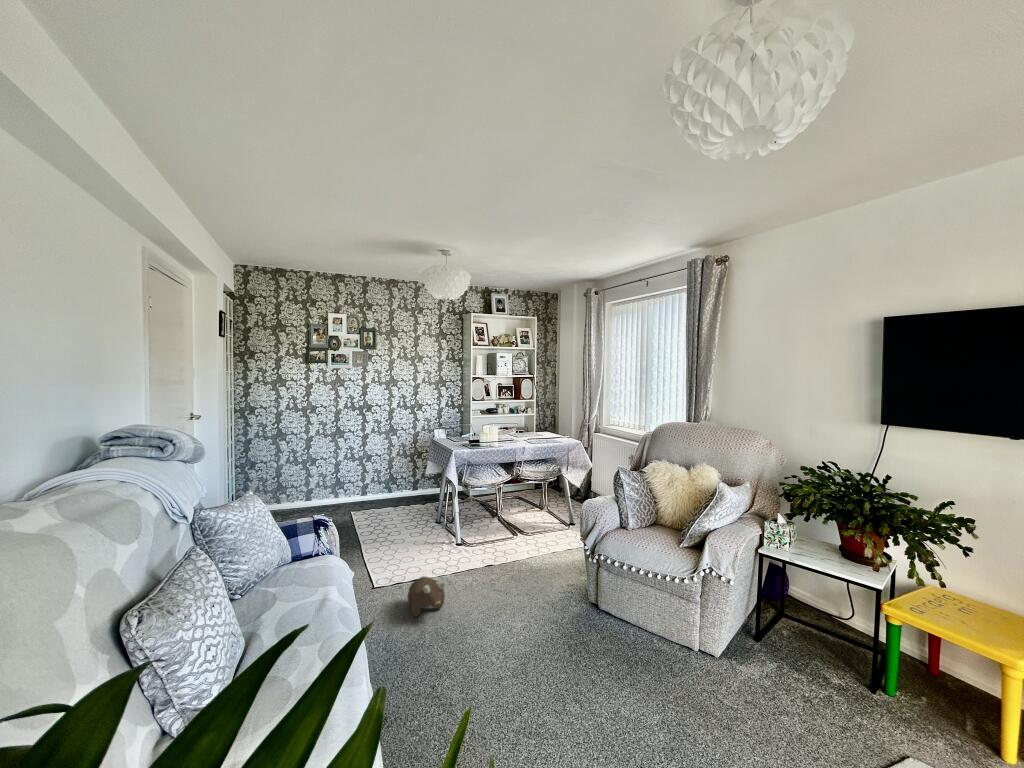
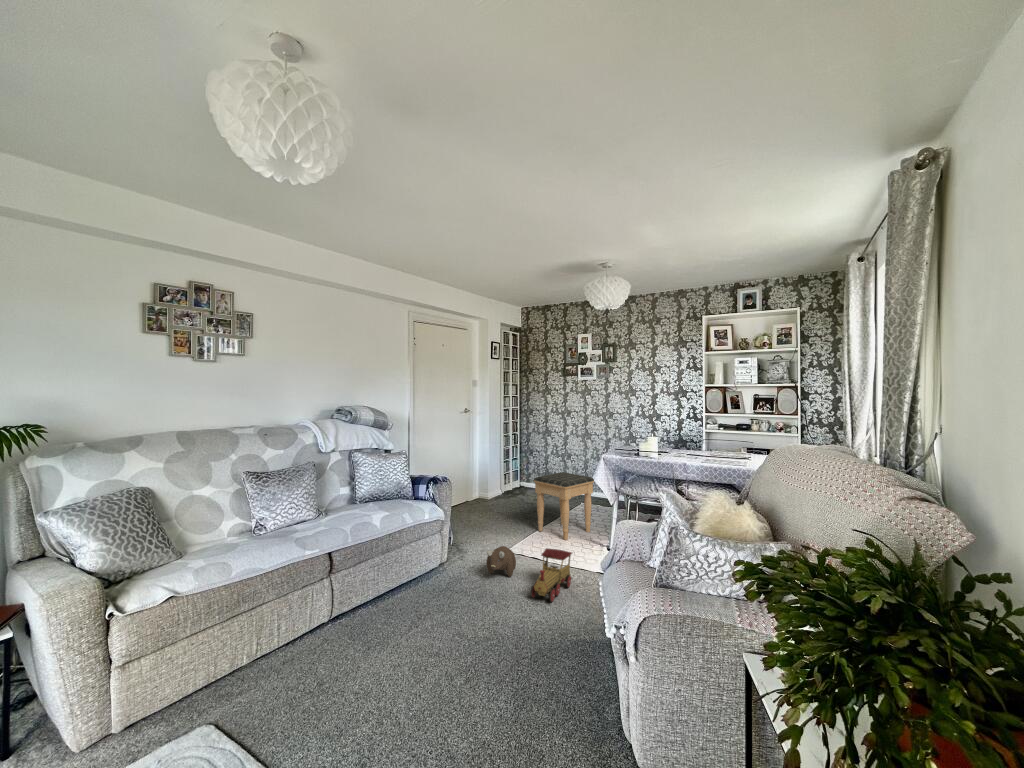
footstool: none [361,477,420,554] -> present [534,472,594,540]
toy train: none [472,554,522,615] -> present [531,549,572,602]

